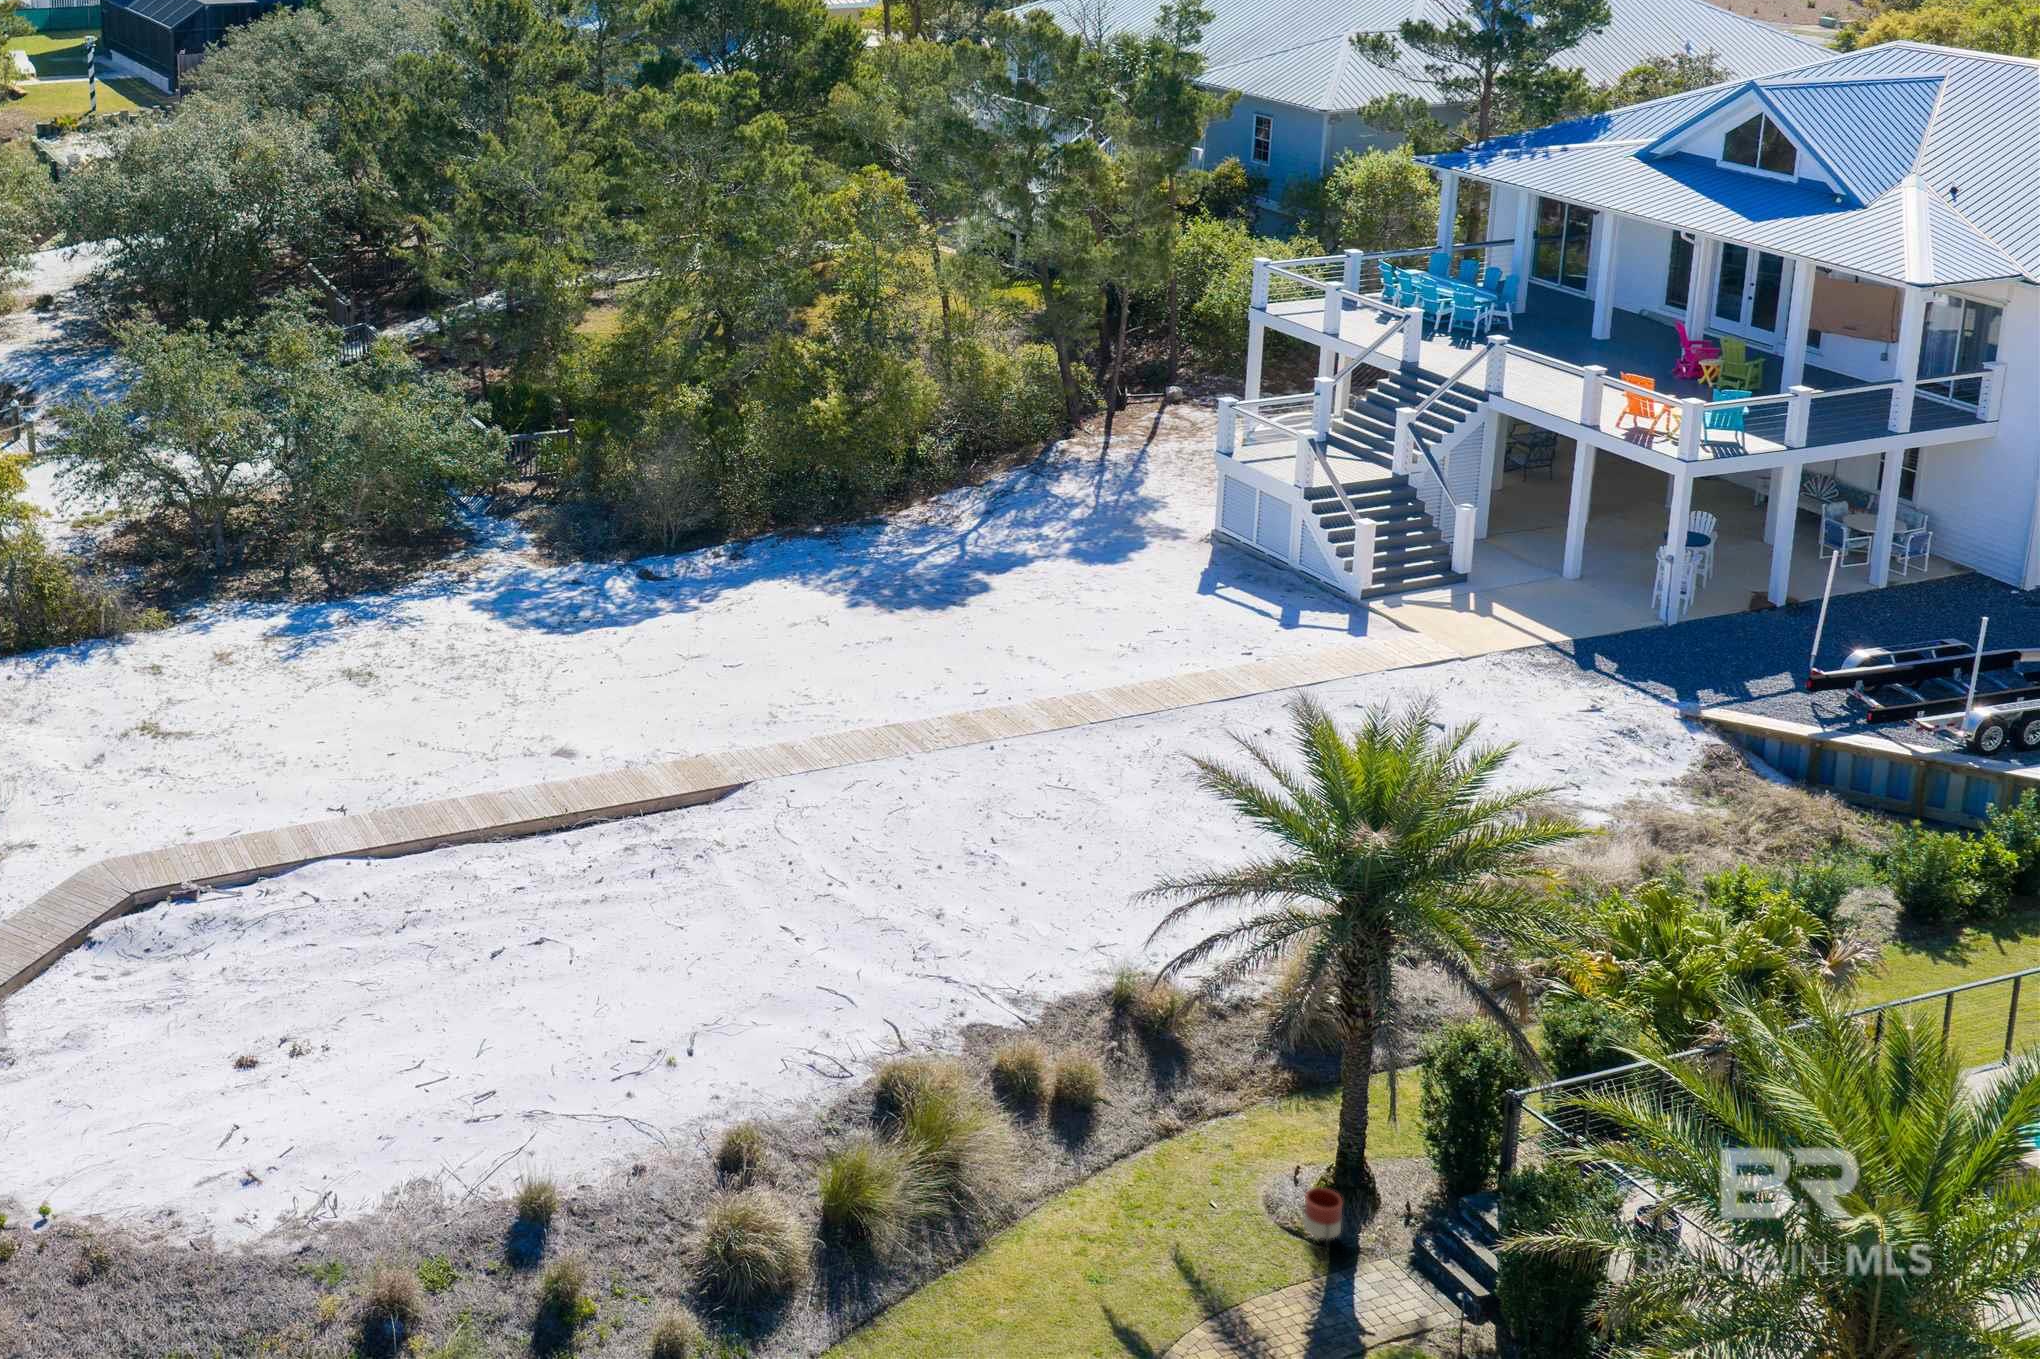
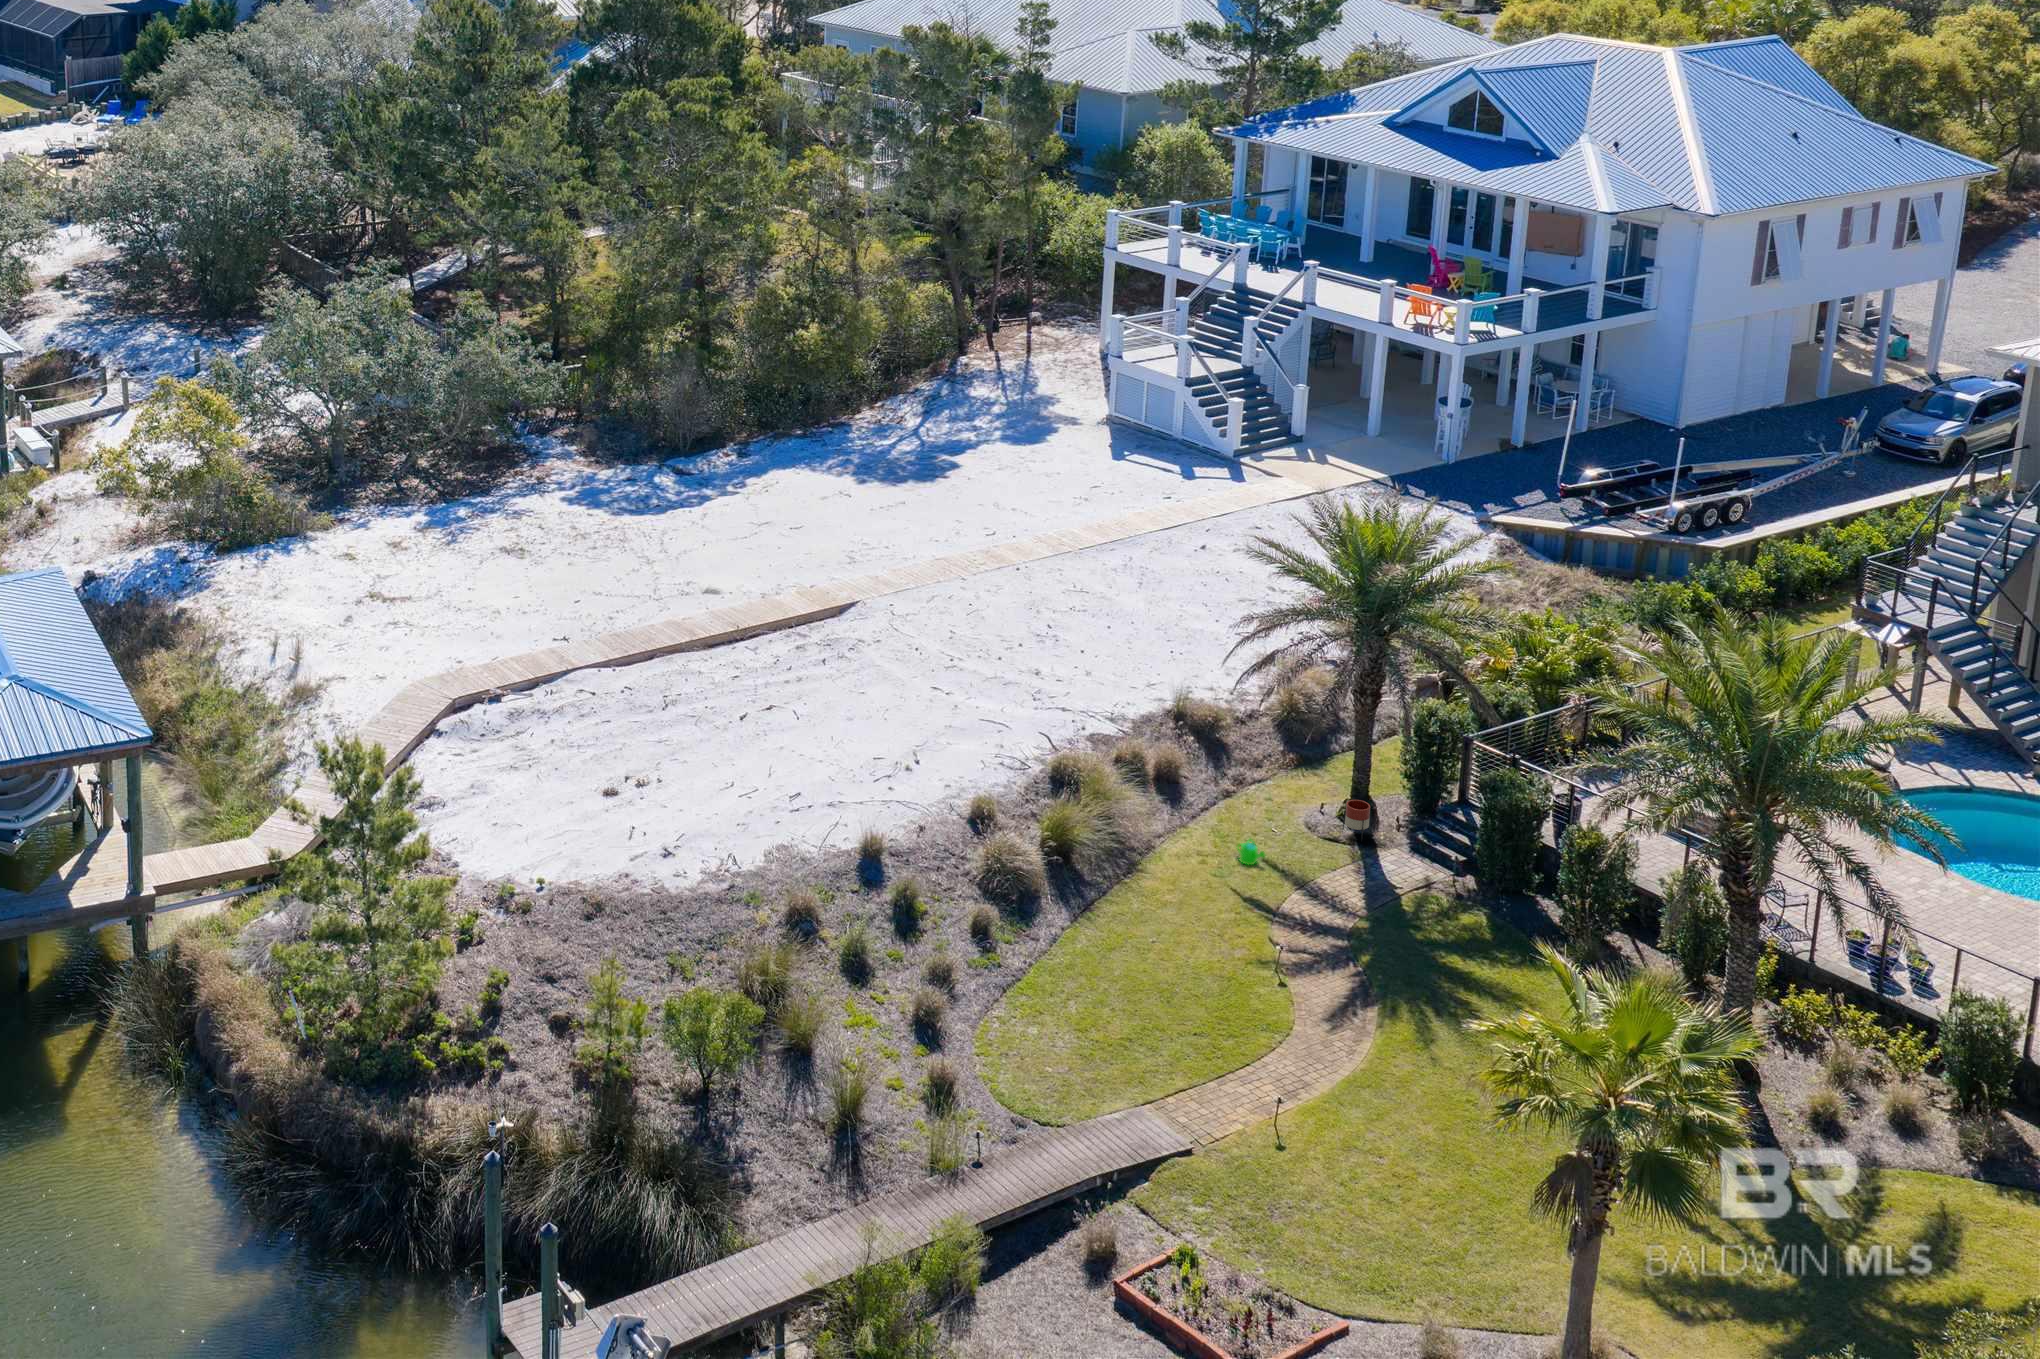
watering can: none [1122,1238,1158,1280] -> present [1238,839,1265,865]

